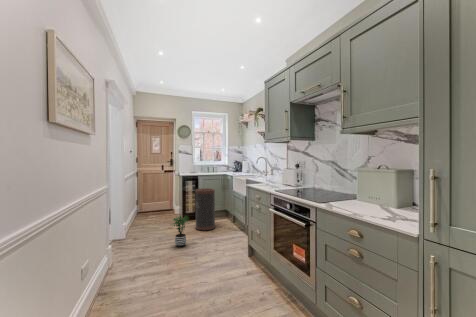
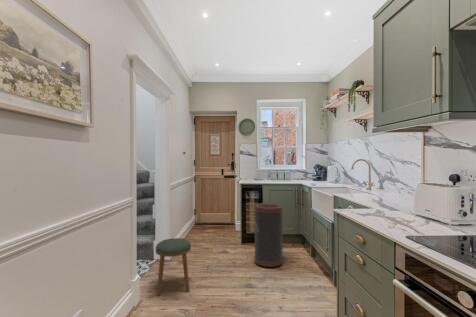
stool: none [131,214,157,252] -> present [156,238,191,296]
potted plant: present [173,216,187,247] -> none [206,246,237,298]

